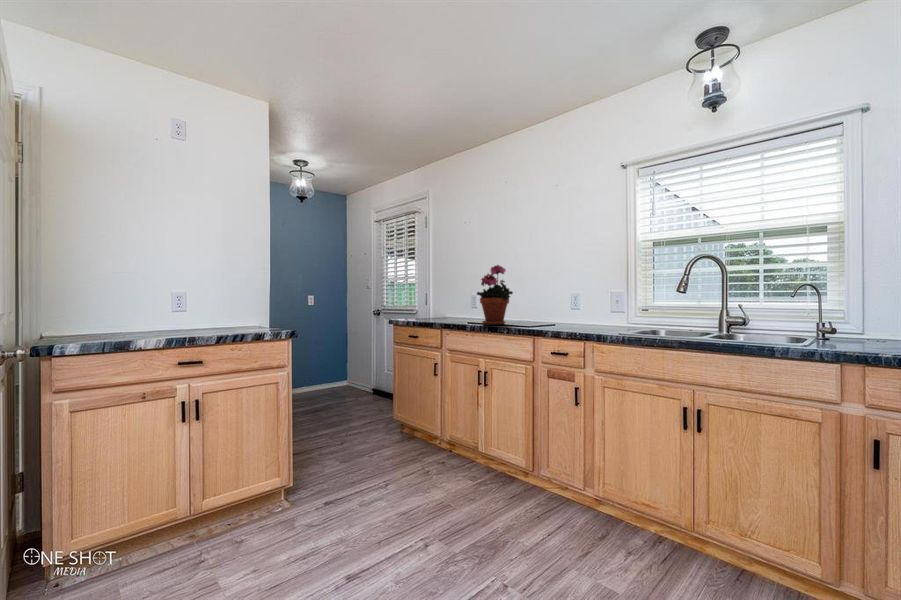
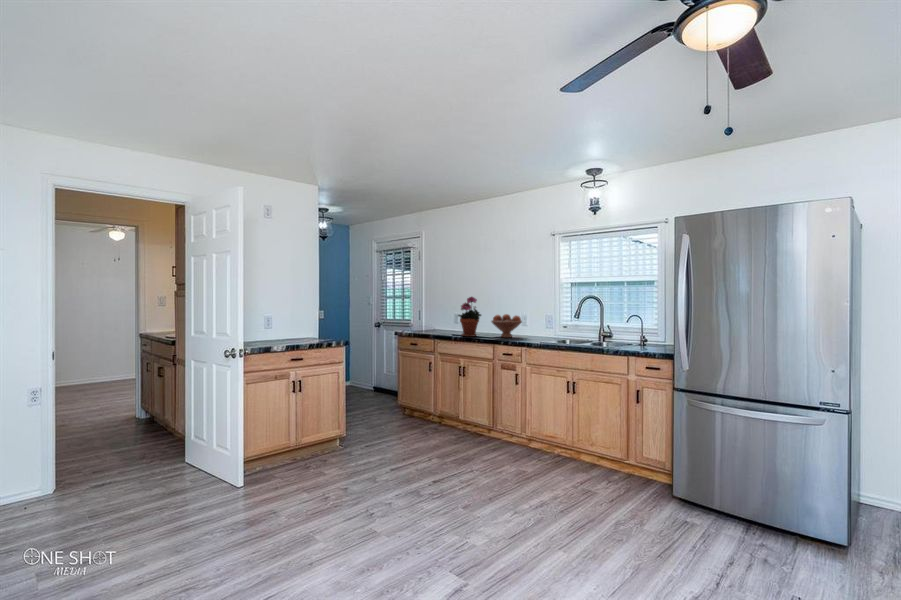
fruit bowl: none [528,290,578,326] -> present [491,314,522,338]

